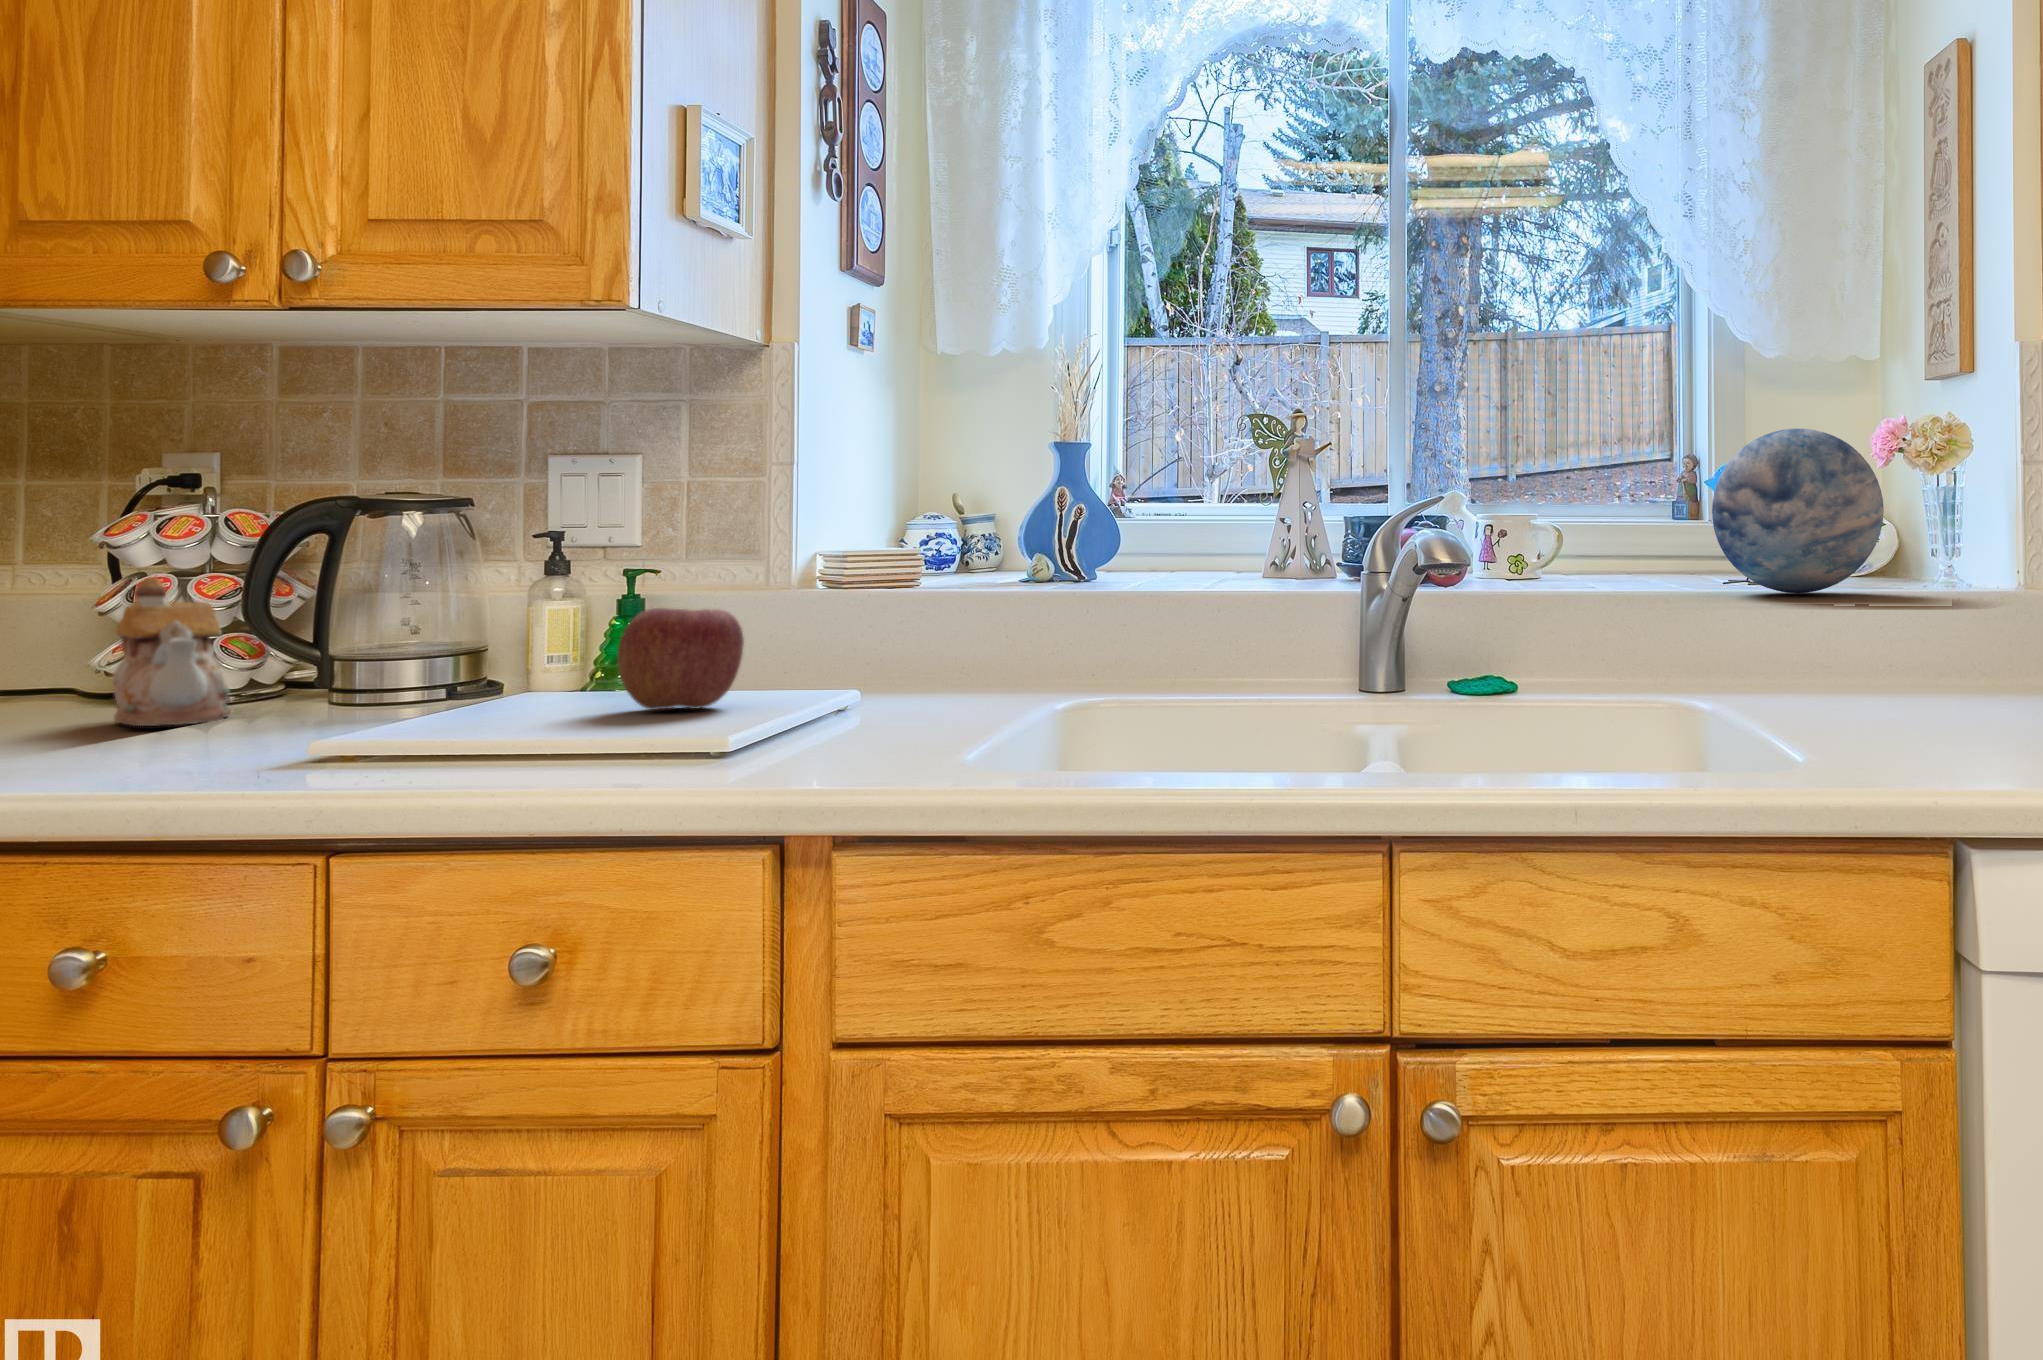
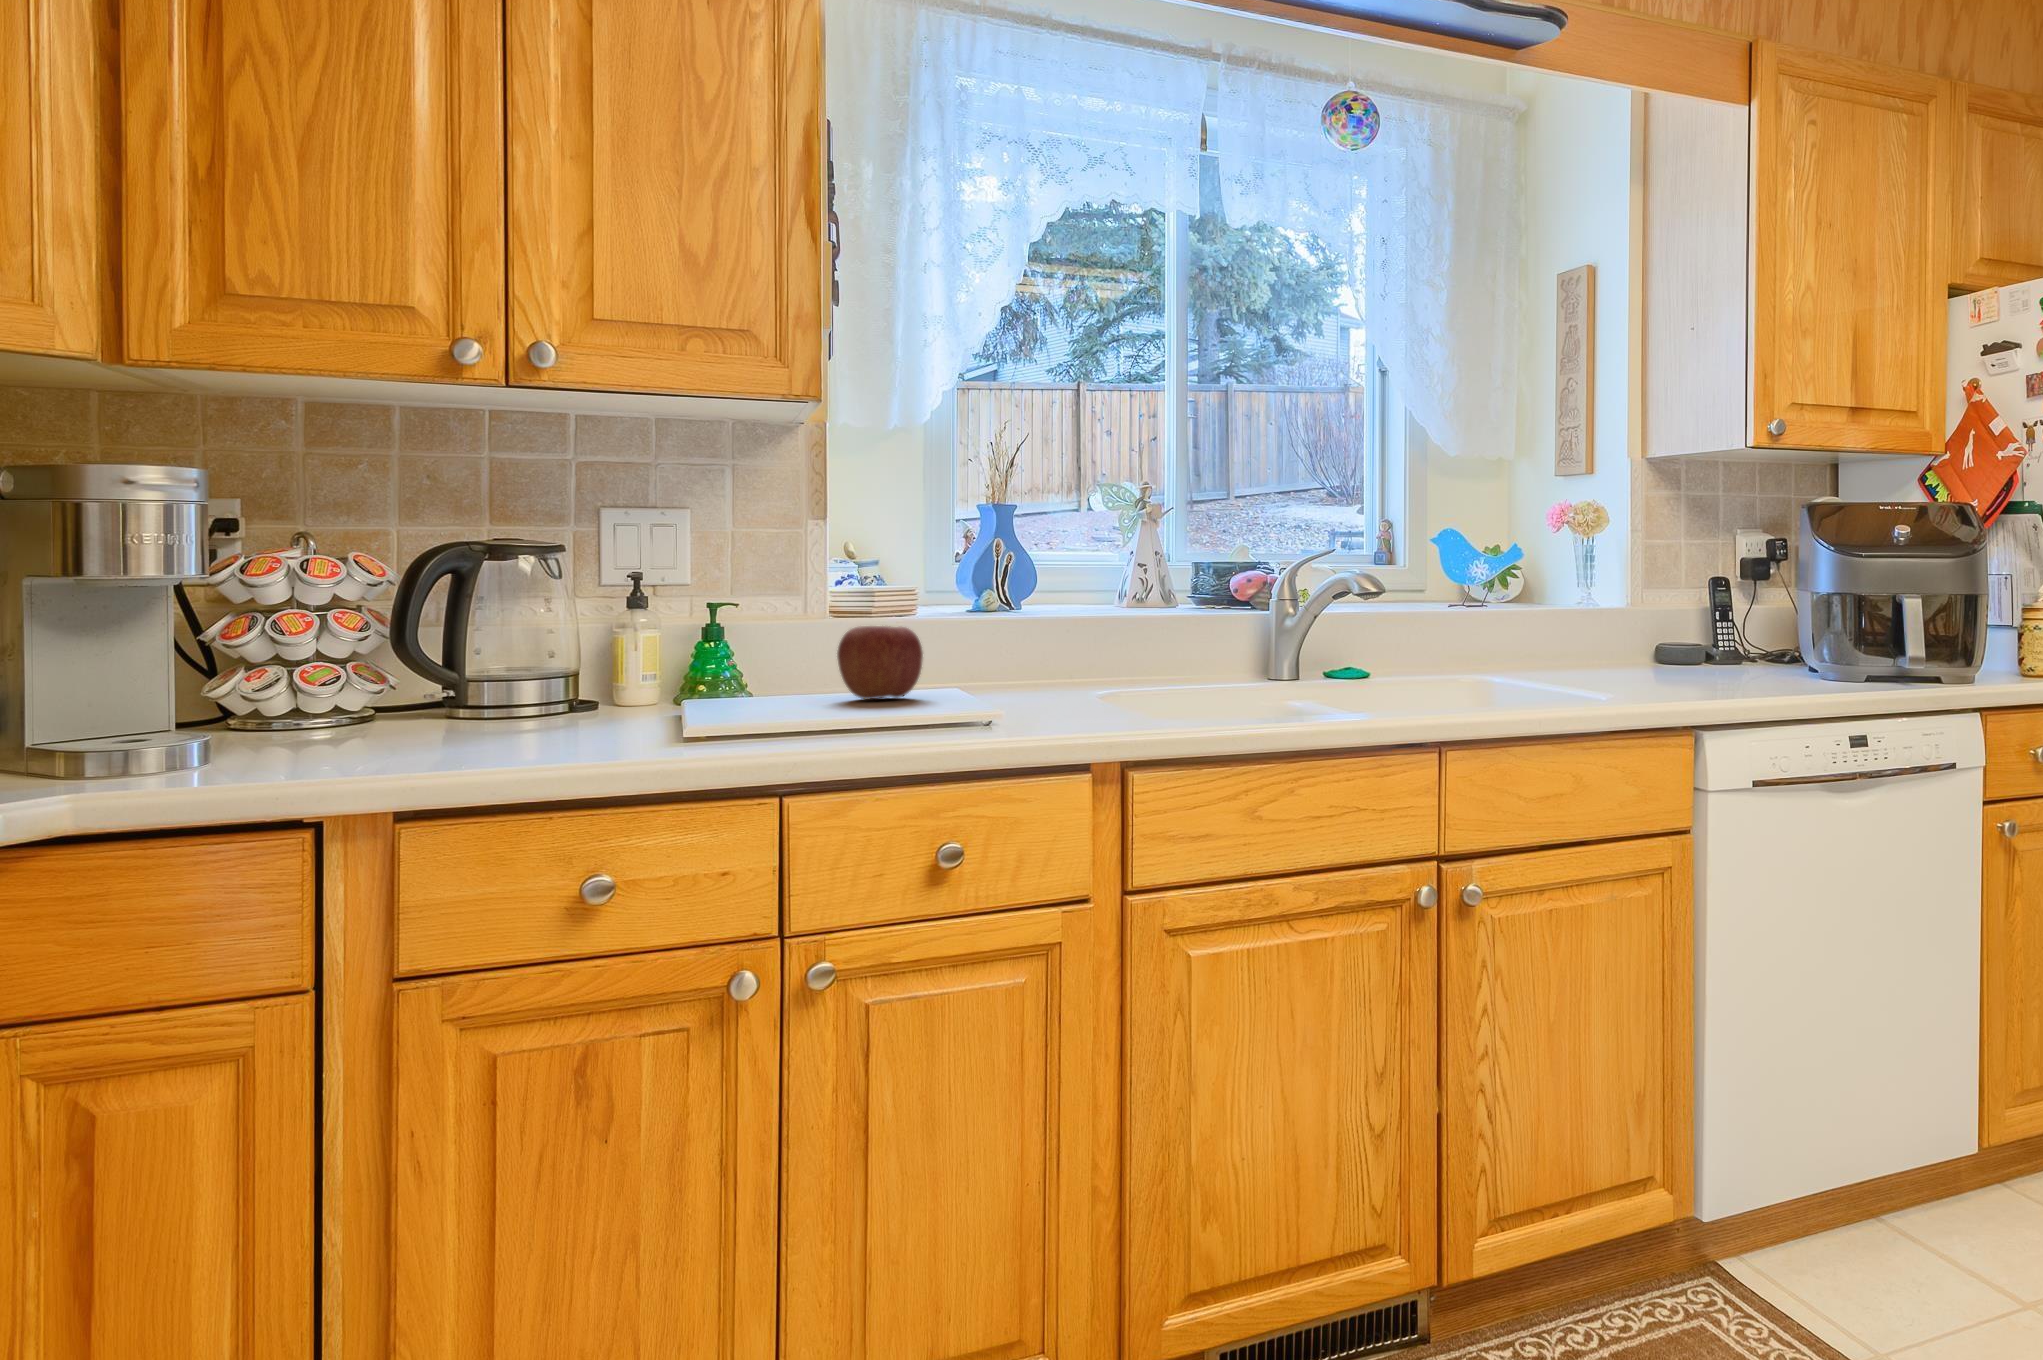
decorative orb: present [1712,429,1884,593] -> none [1465,508,1566,608]
teapot: present [113,578,231,726] -> none [322,609,448,732]

